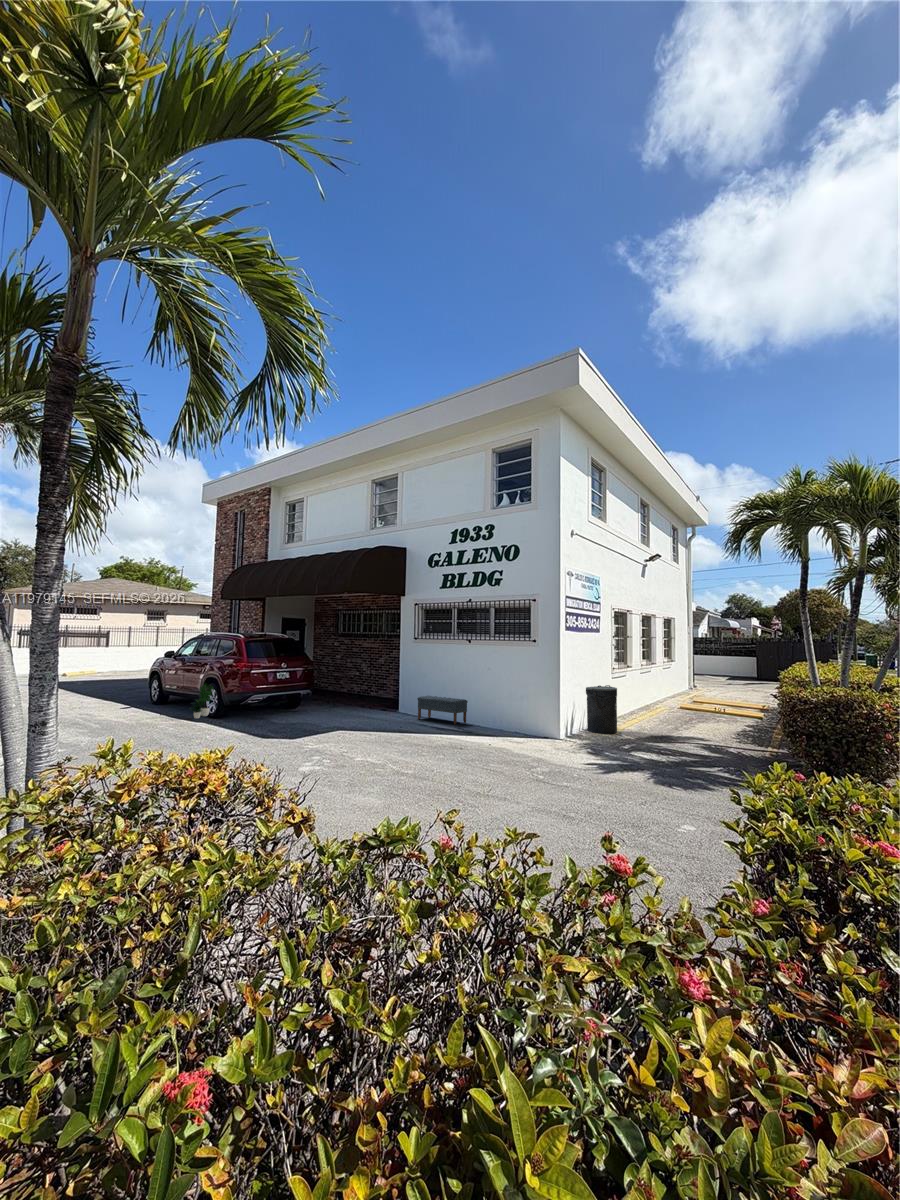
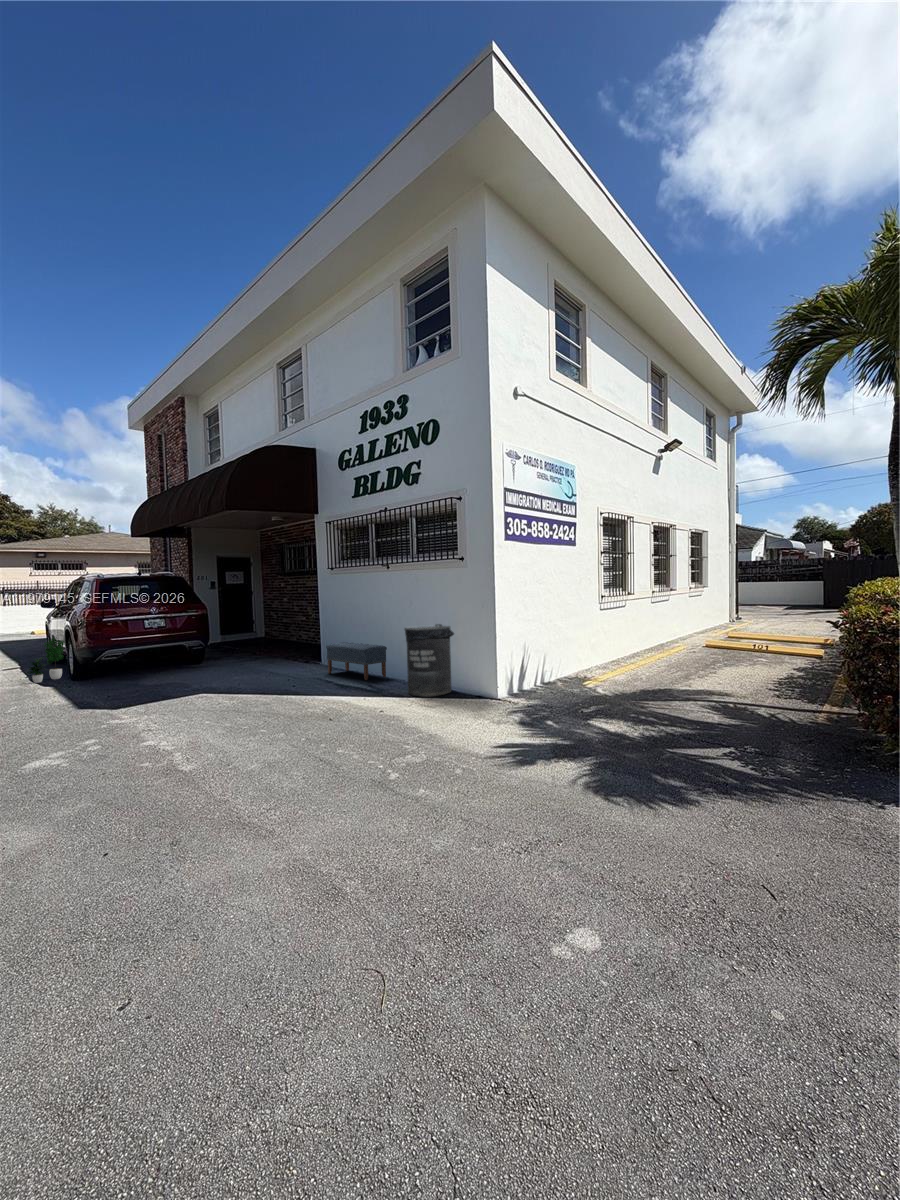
trash can: present [586,685,617,734] -> present [404,624,454,697]

